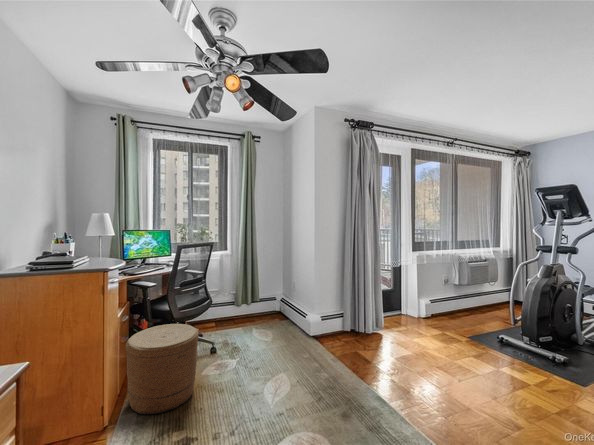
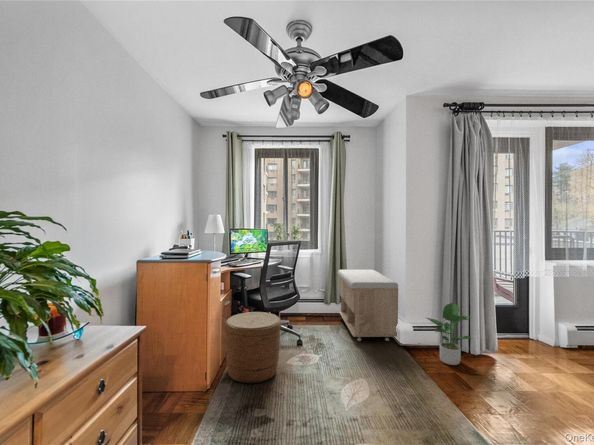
storage bench: none [246,267,308,338] -> present [338,270,398,341]
potted plant: none [333,292,371,347] -> present [427,303,471,365]

